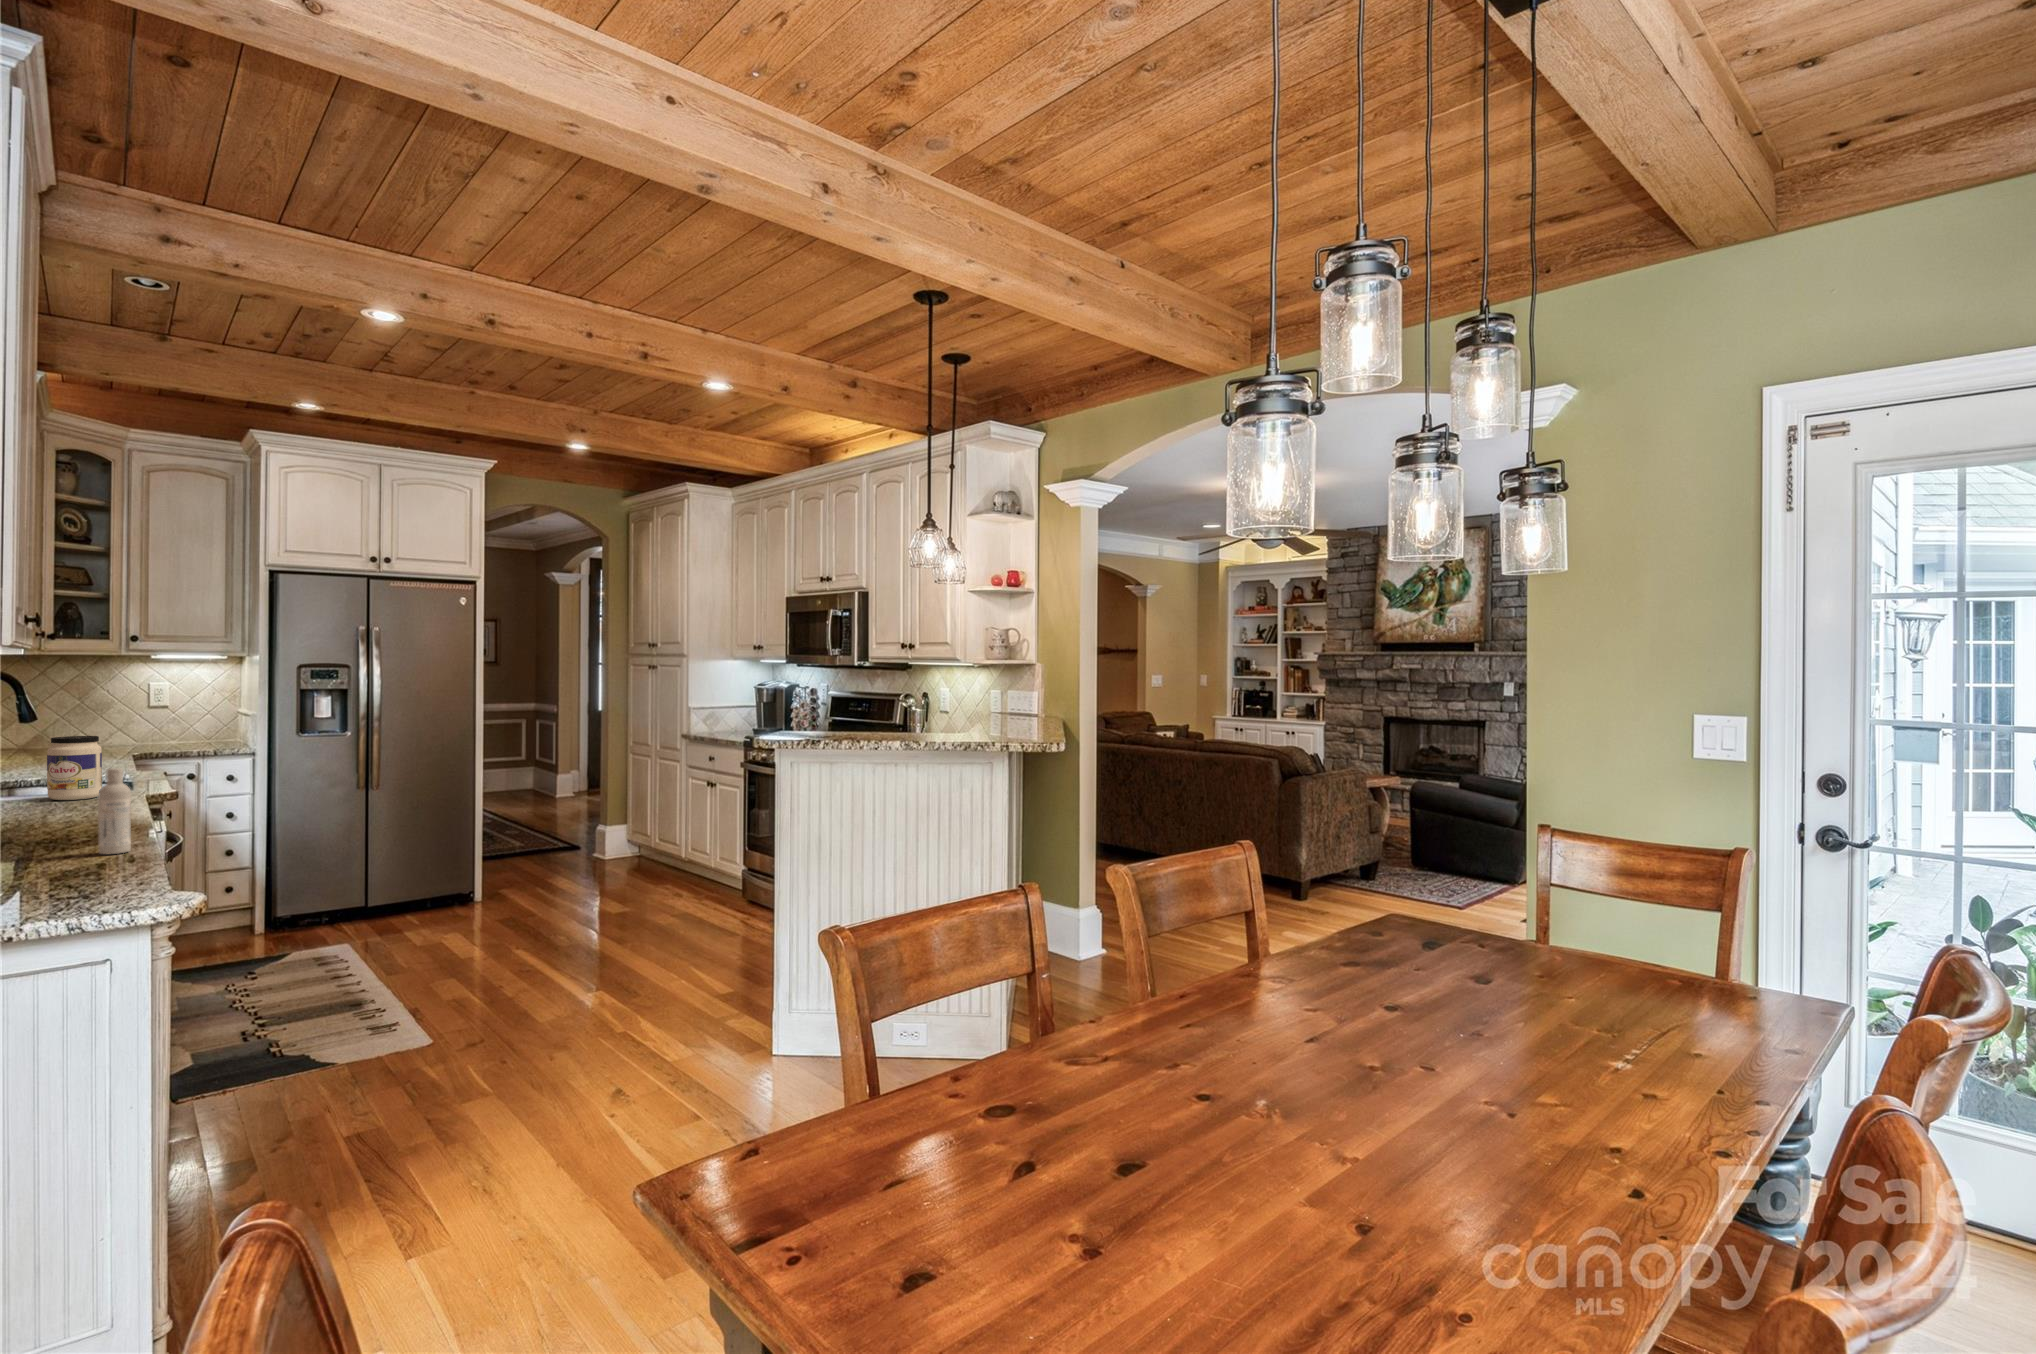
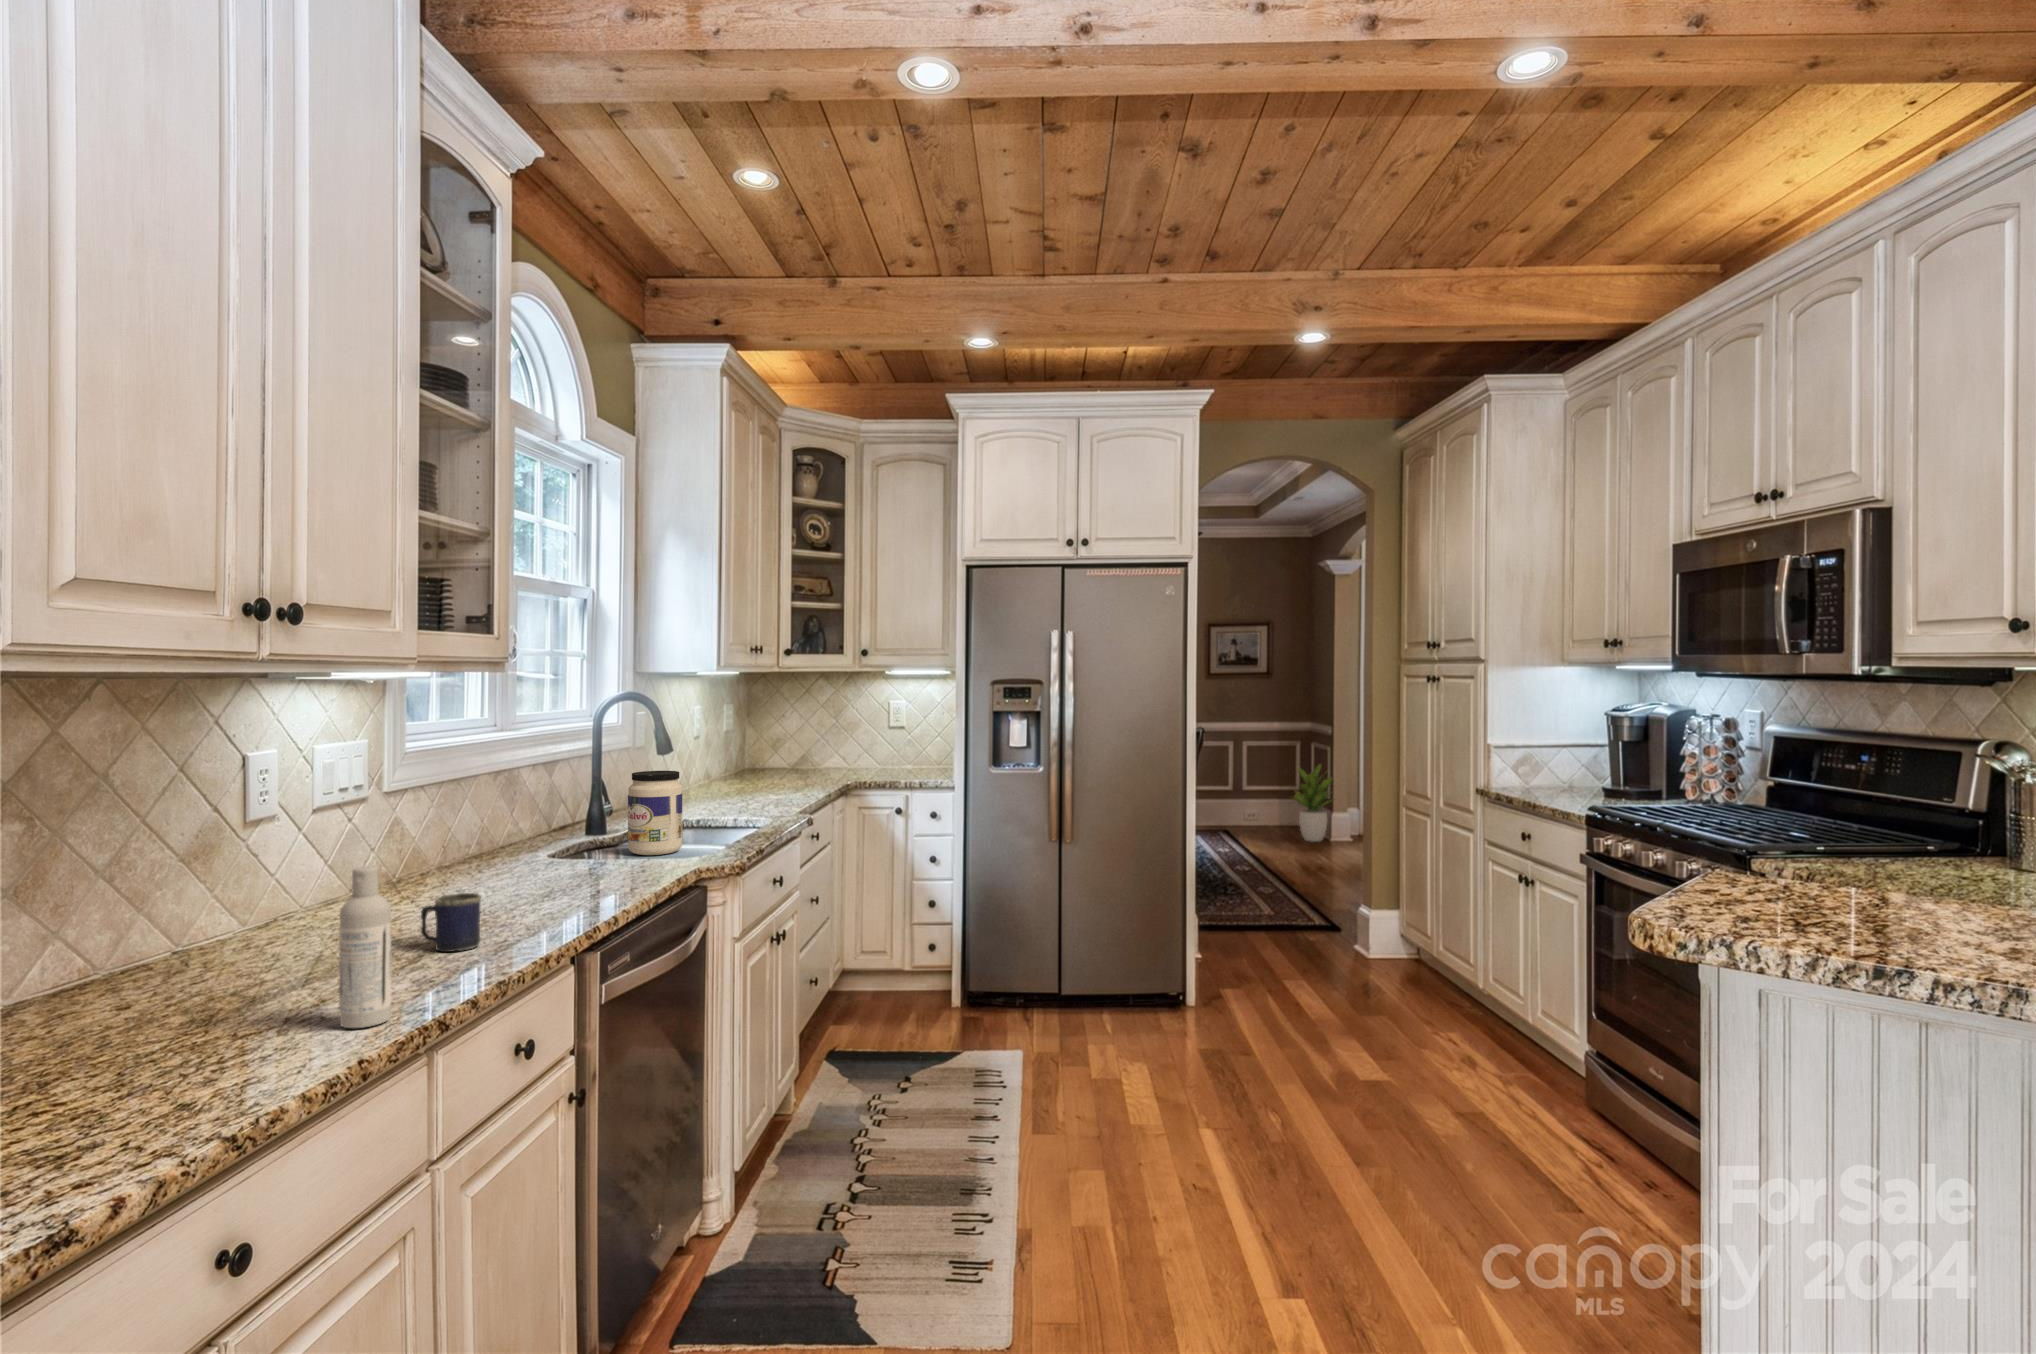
potted plant: none [517,736,564,799] -> present [1293,765,1332,842]
mug: none [38,802,87,838] -> present [421,893,481,952]

